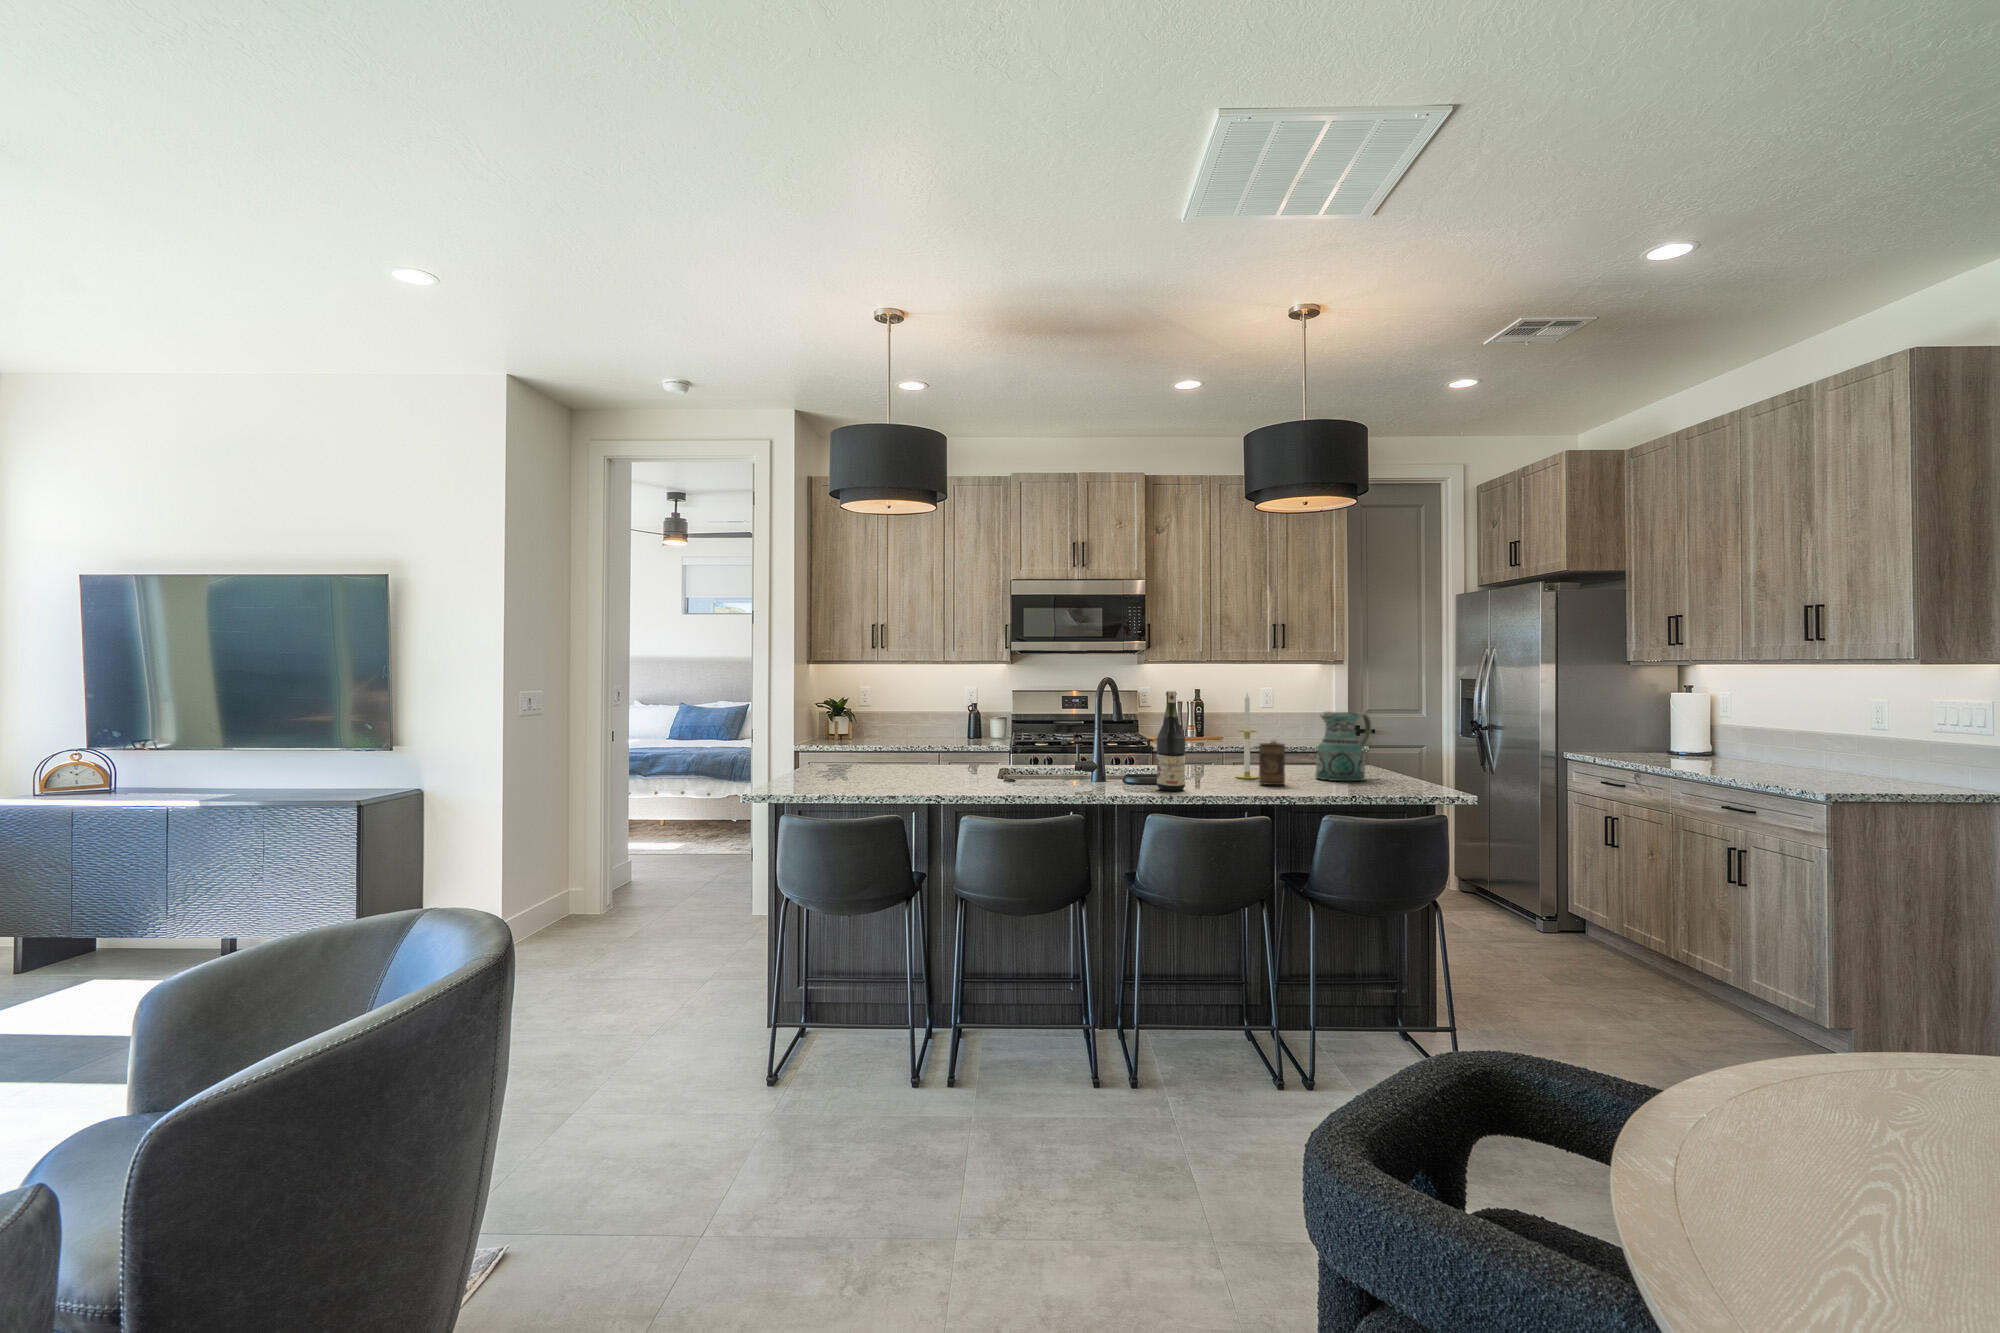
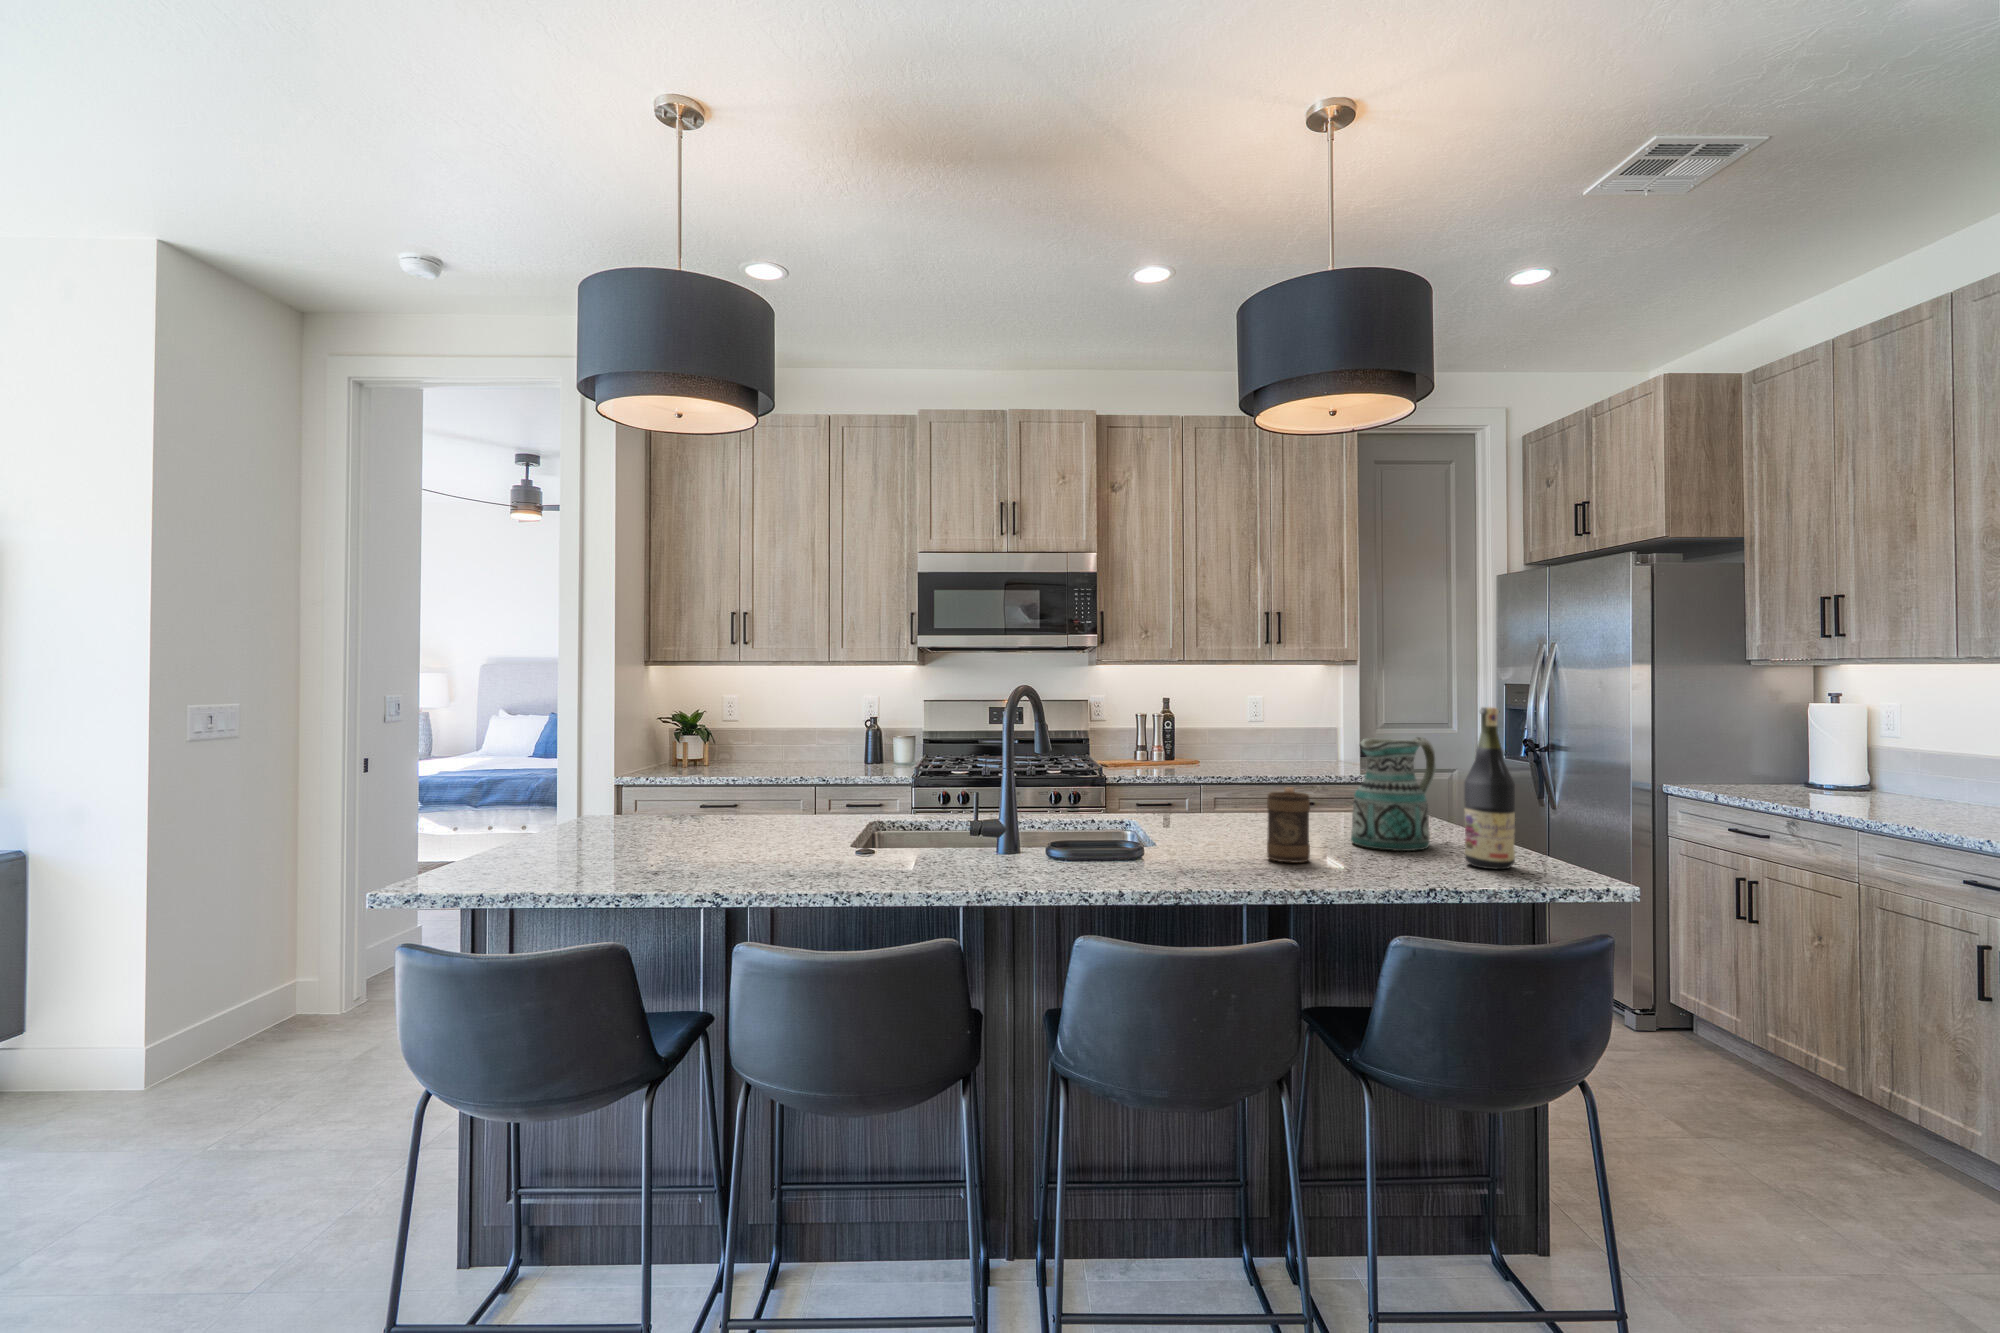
wine bottle: present [1157,691,1185,791] -> present [1464,707,1515,869]
candle: present [1236,693,1259,779] -> none [1227,708,1263,845]

